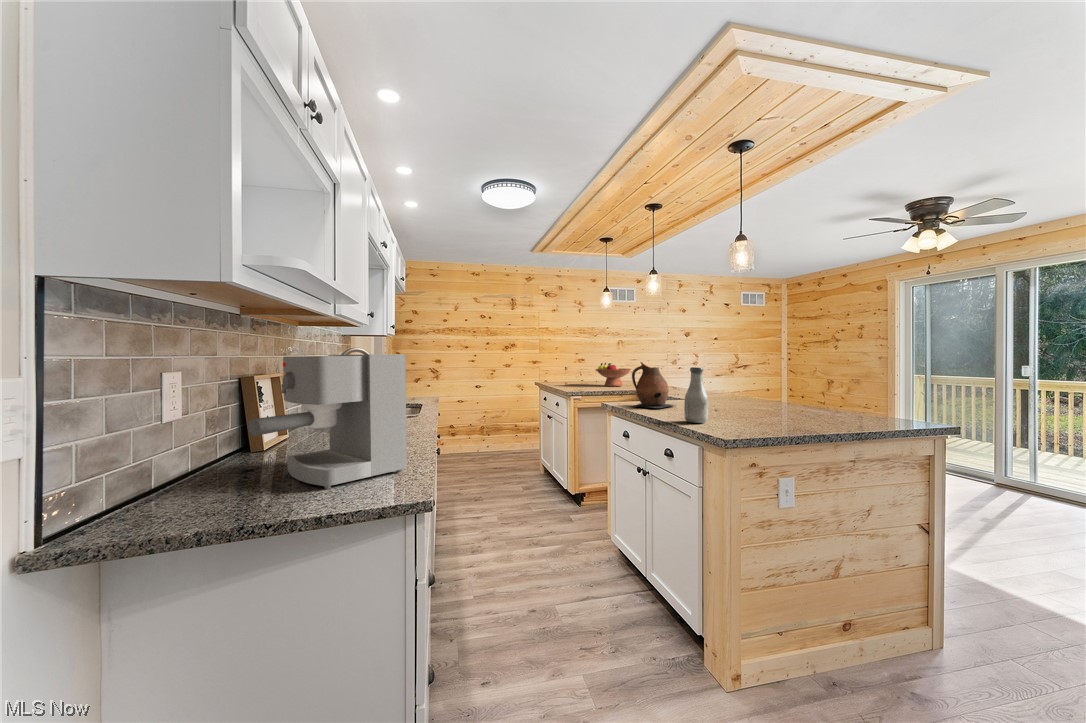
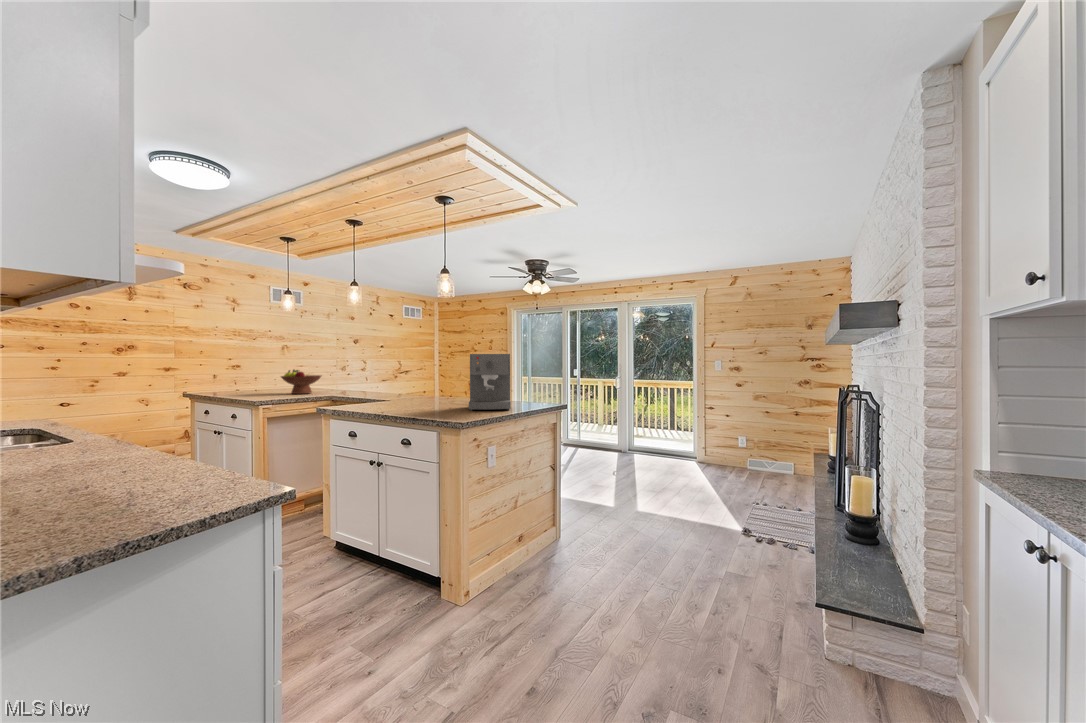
coffee maker: present [248,354,407,489] -> present [469,354,511,411]
ceramic pitcher: present [632,362,676,408] -> none [357,368,395,409]
bottle: present [684,367,708,423] -> none [420,372,438,415]

